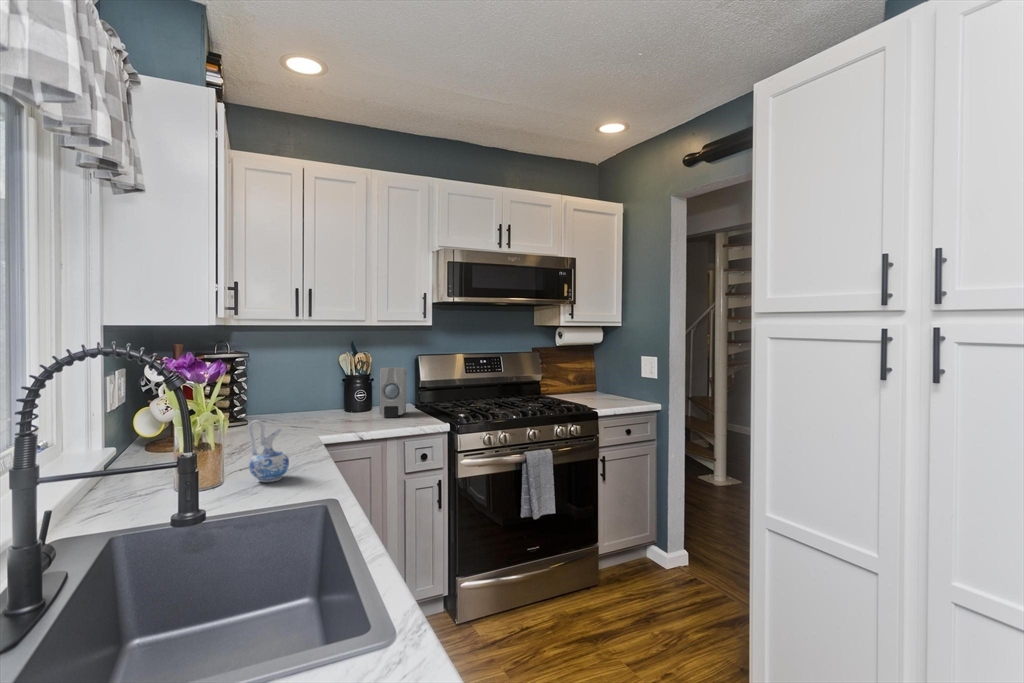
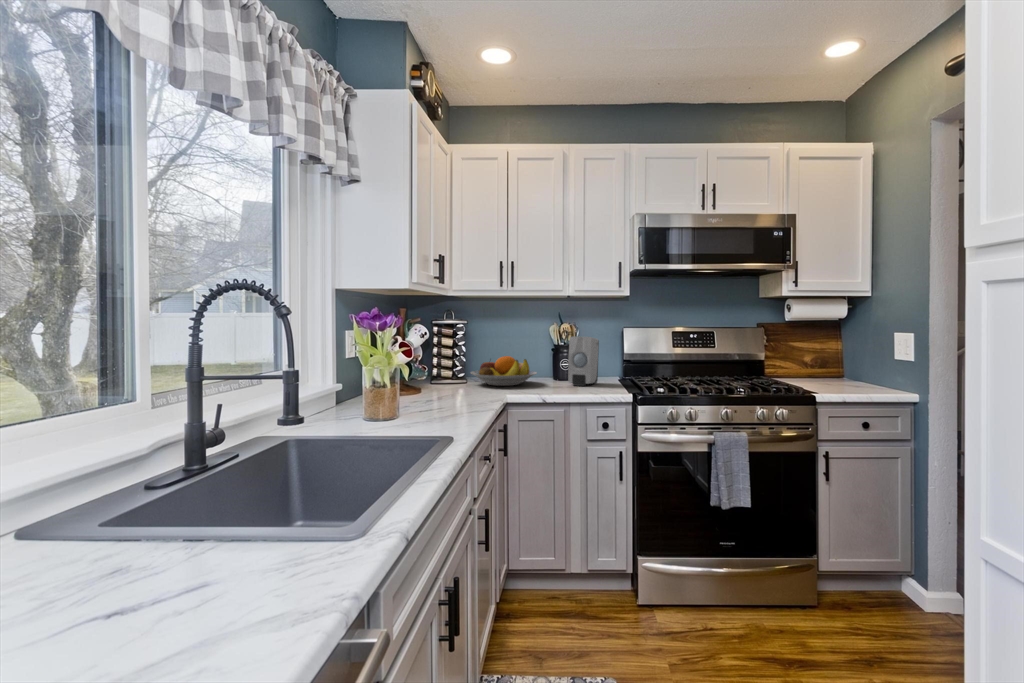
fruit bowl: none [266,392,345,425] -> present [471,356,537,386]
ceramic pitcher: present [249,420,289,482] -> none [418,365,449,419]

